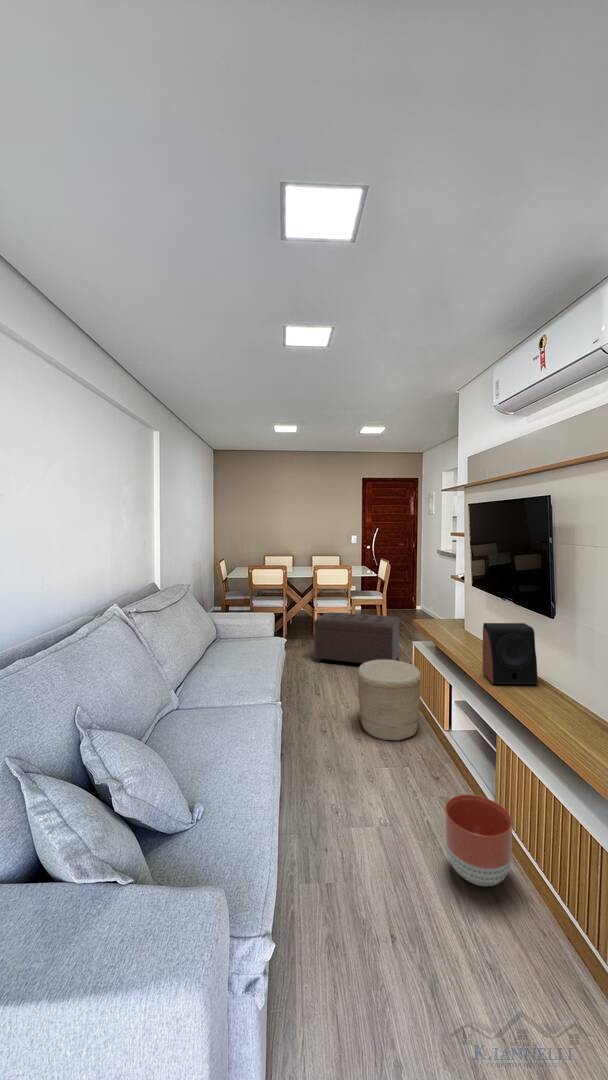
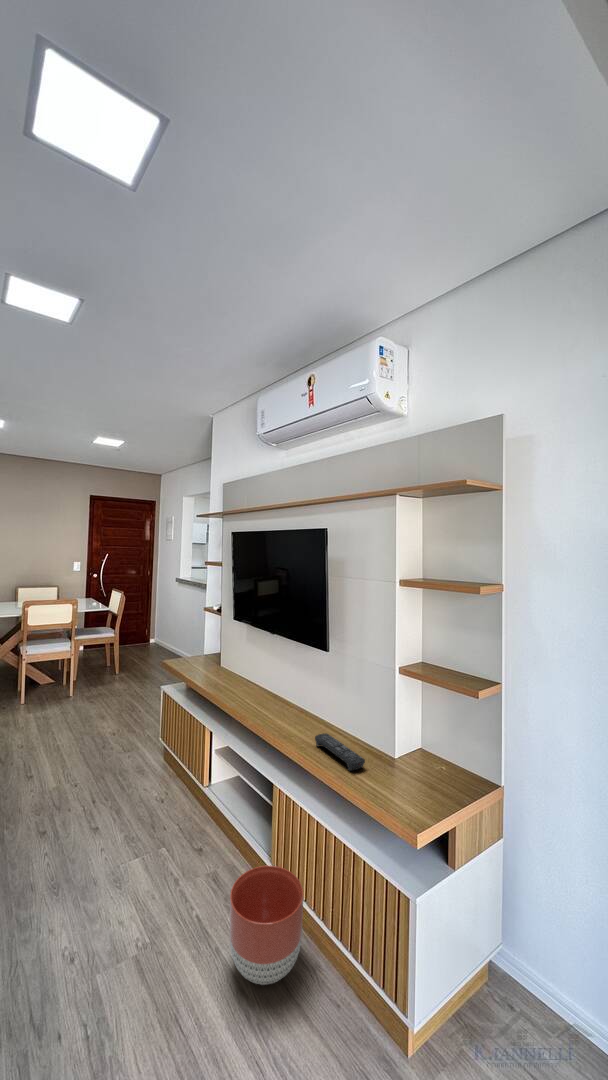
ottoman: present [314,612,399,663] -> none [22,657,139,730]
speaker: present [483,623,538,684] -> none [255,656,309,727]
woven basket: present [357,660,421,740] -> none [95,713,177,819]
remote control: none [535,697,581,733] -> present [315,733,365,771]

